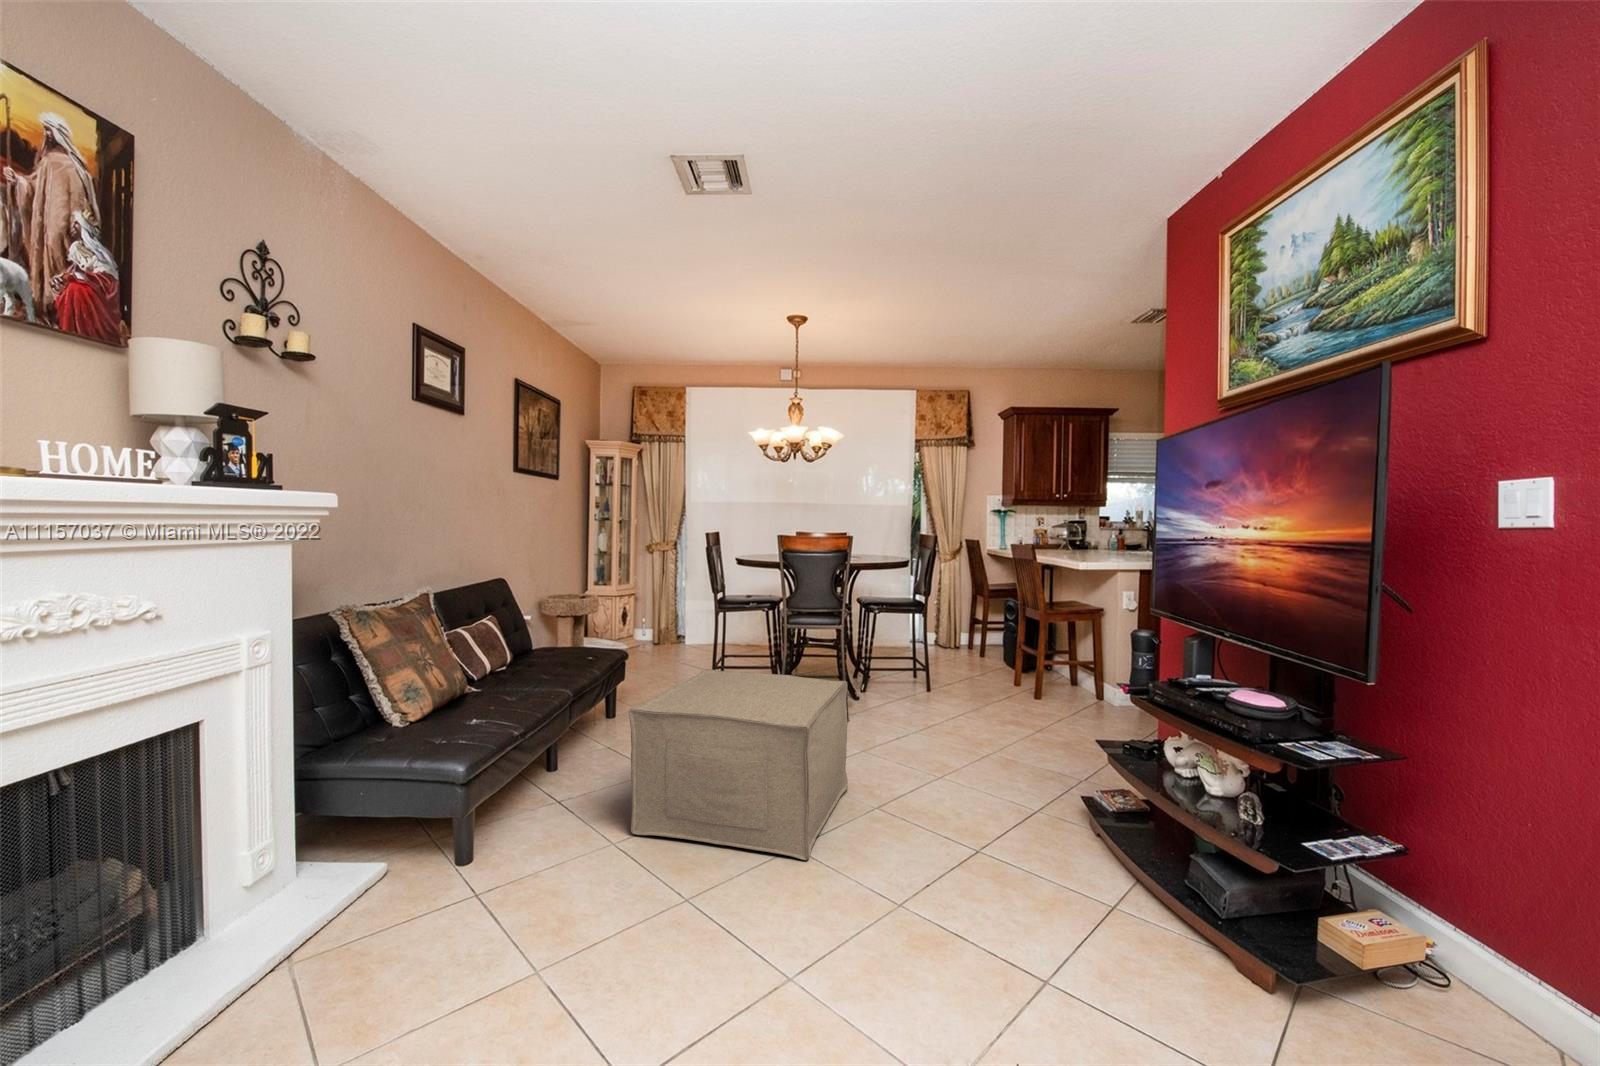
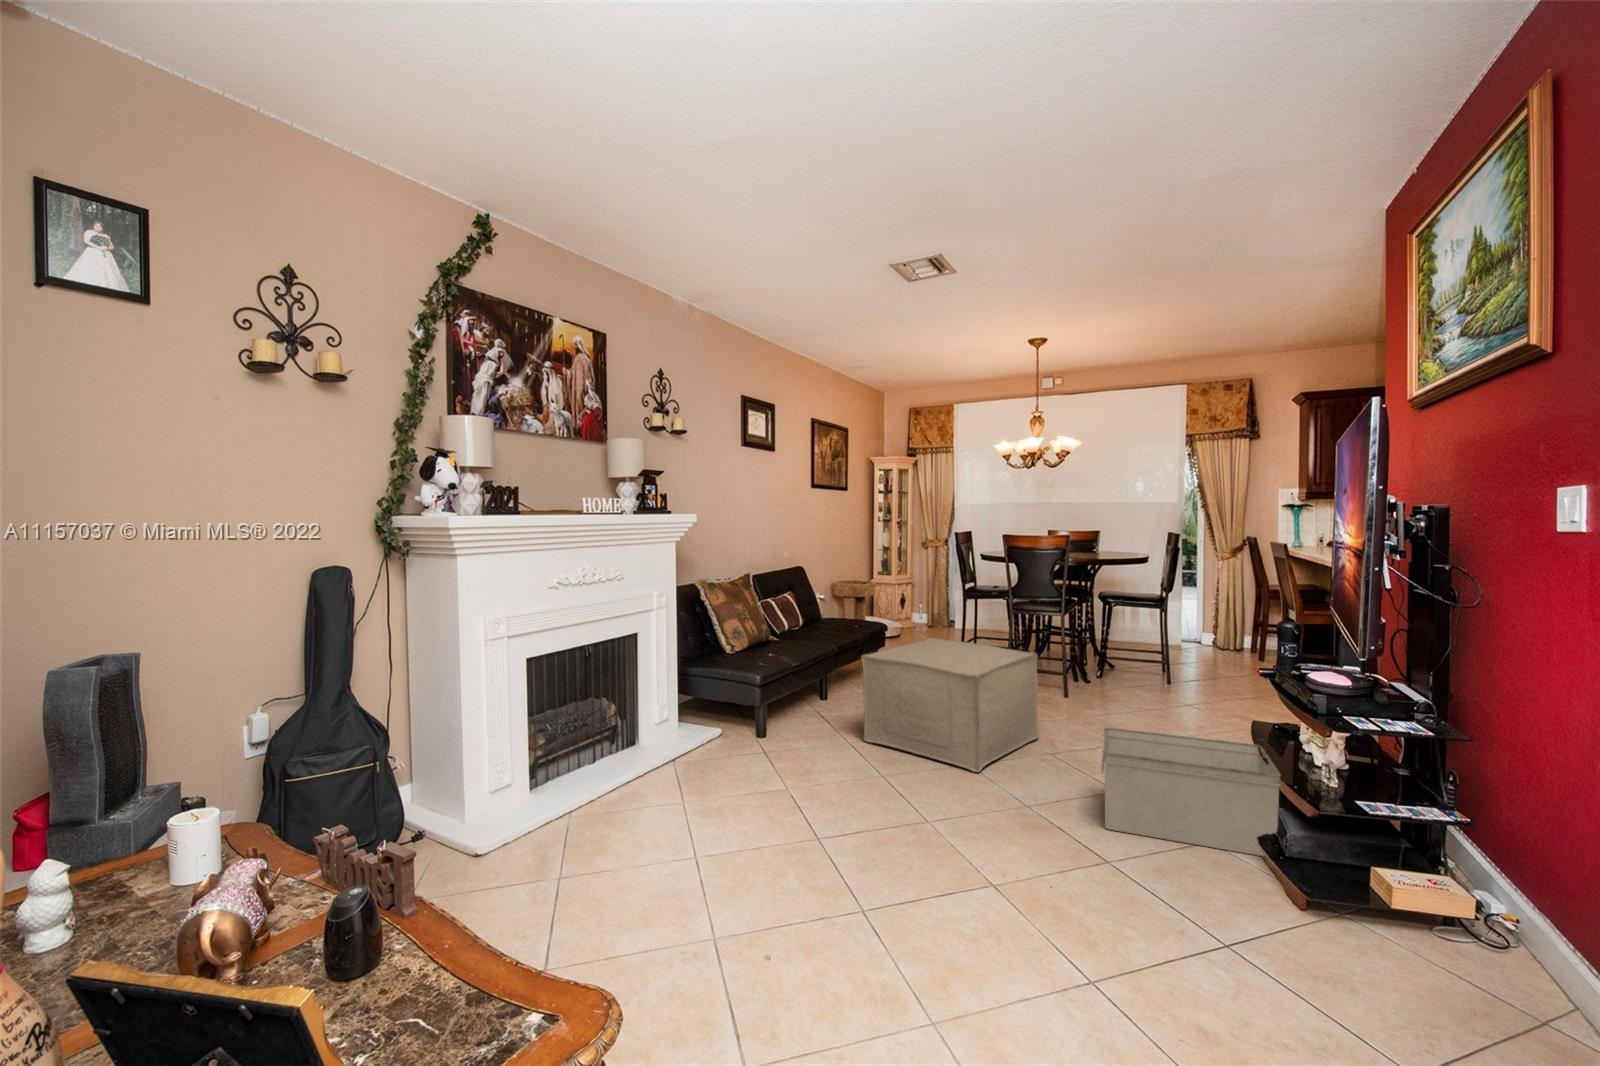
storage bin: none [972,777,1195,923] -> present [1102,728,1281,856]

